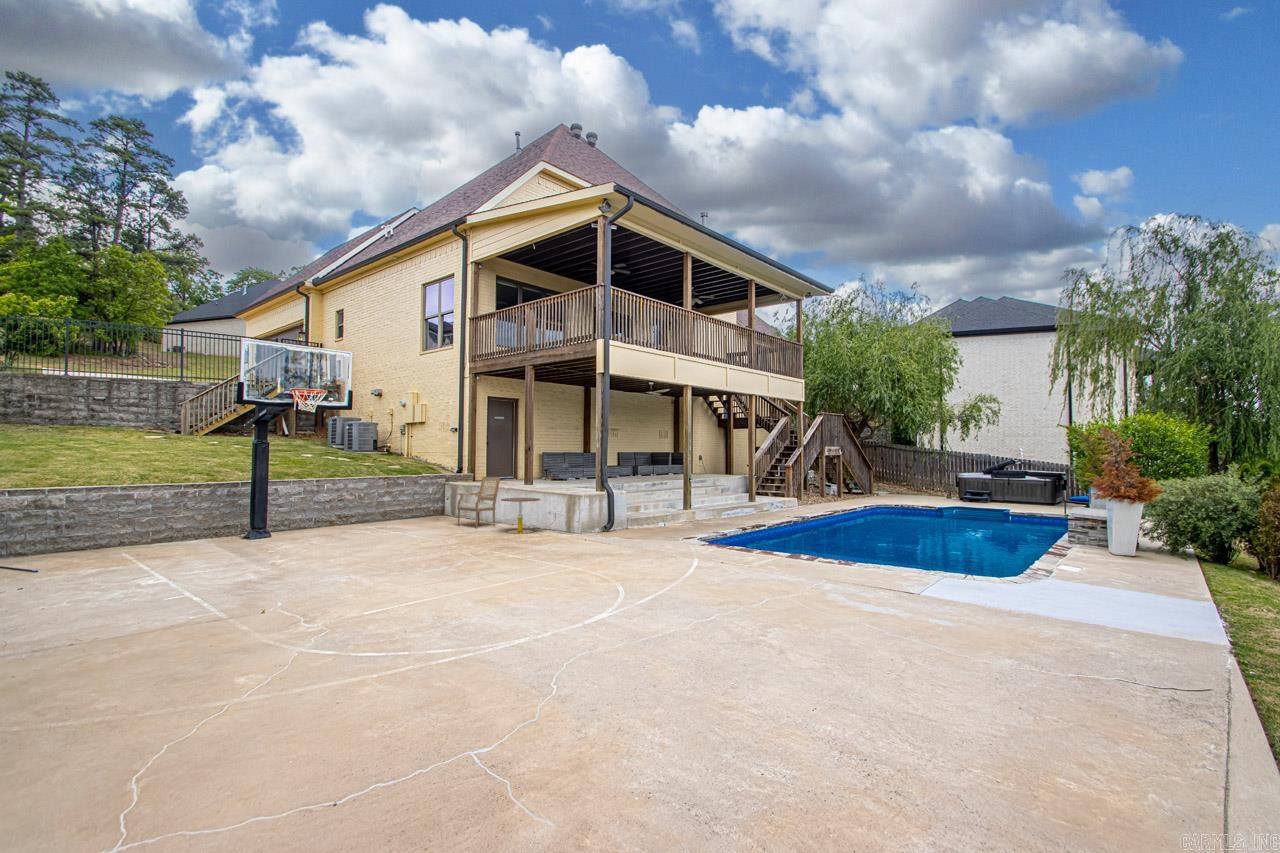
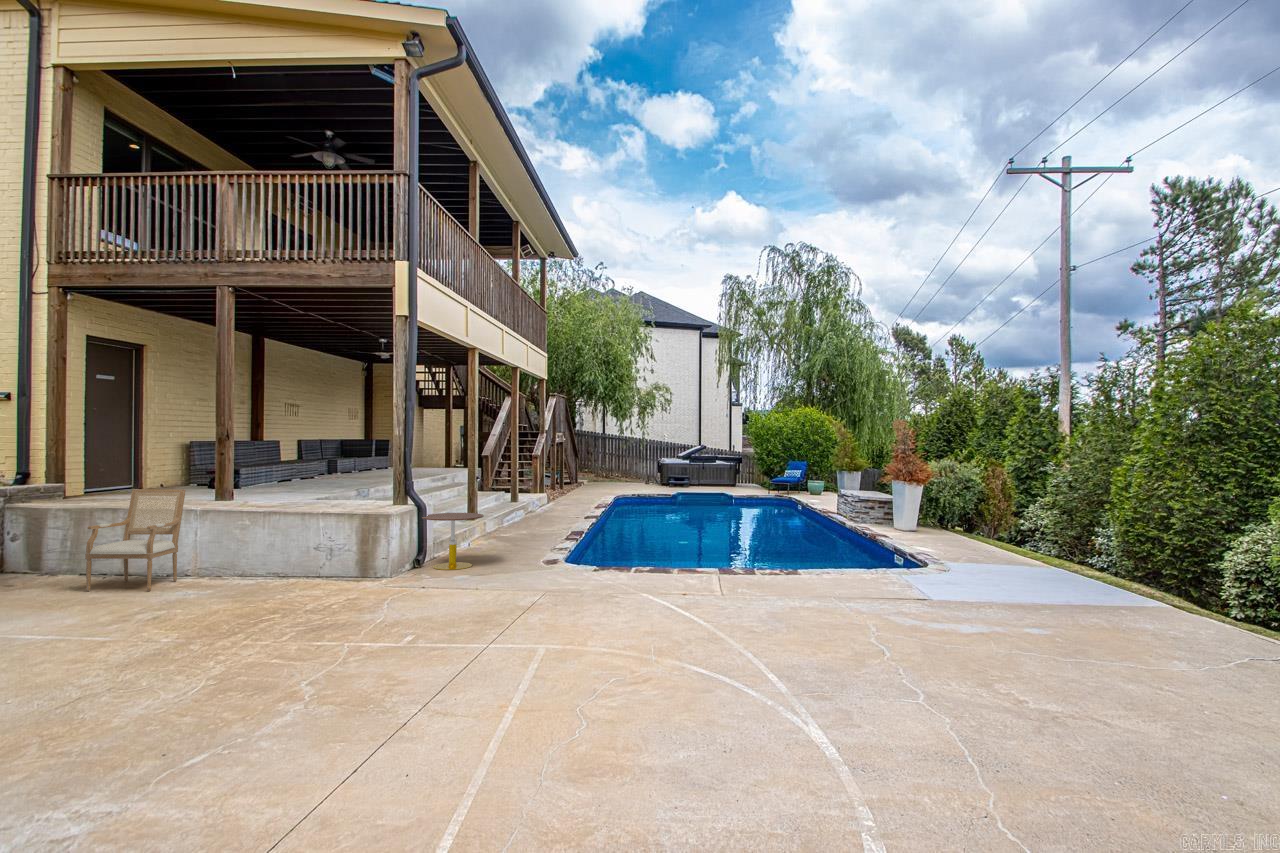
side table: present [501,498,540,534] -> present [422,513,484,570]

